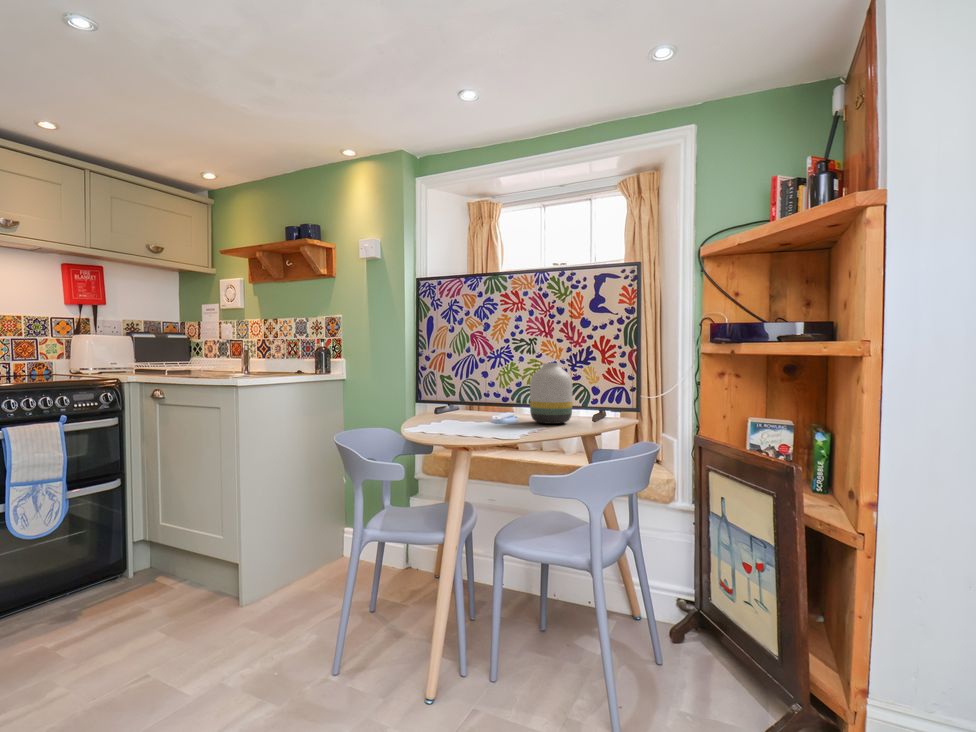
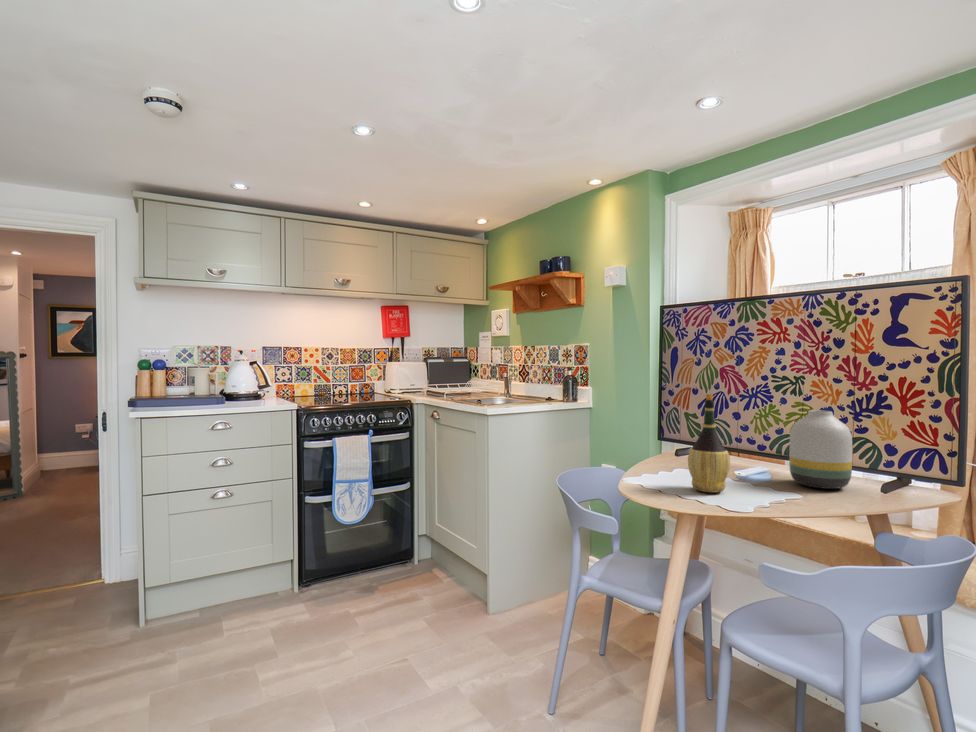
wine bottle: none [459,348,493,432] -> present [688,394,730,492]

